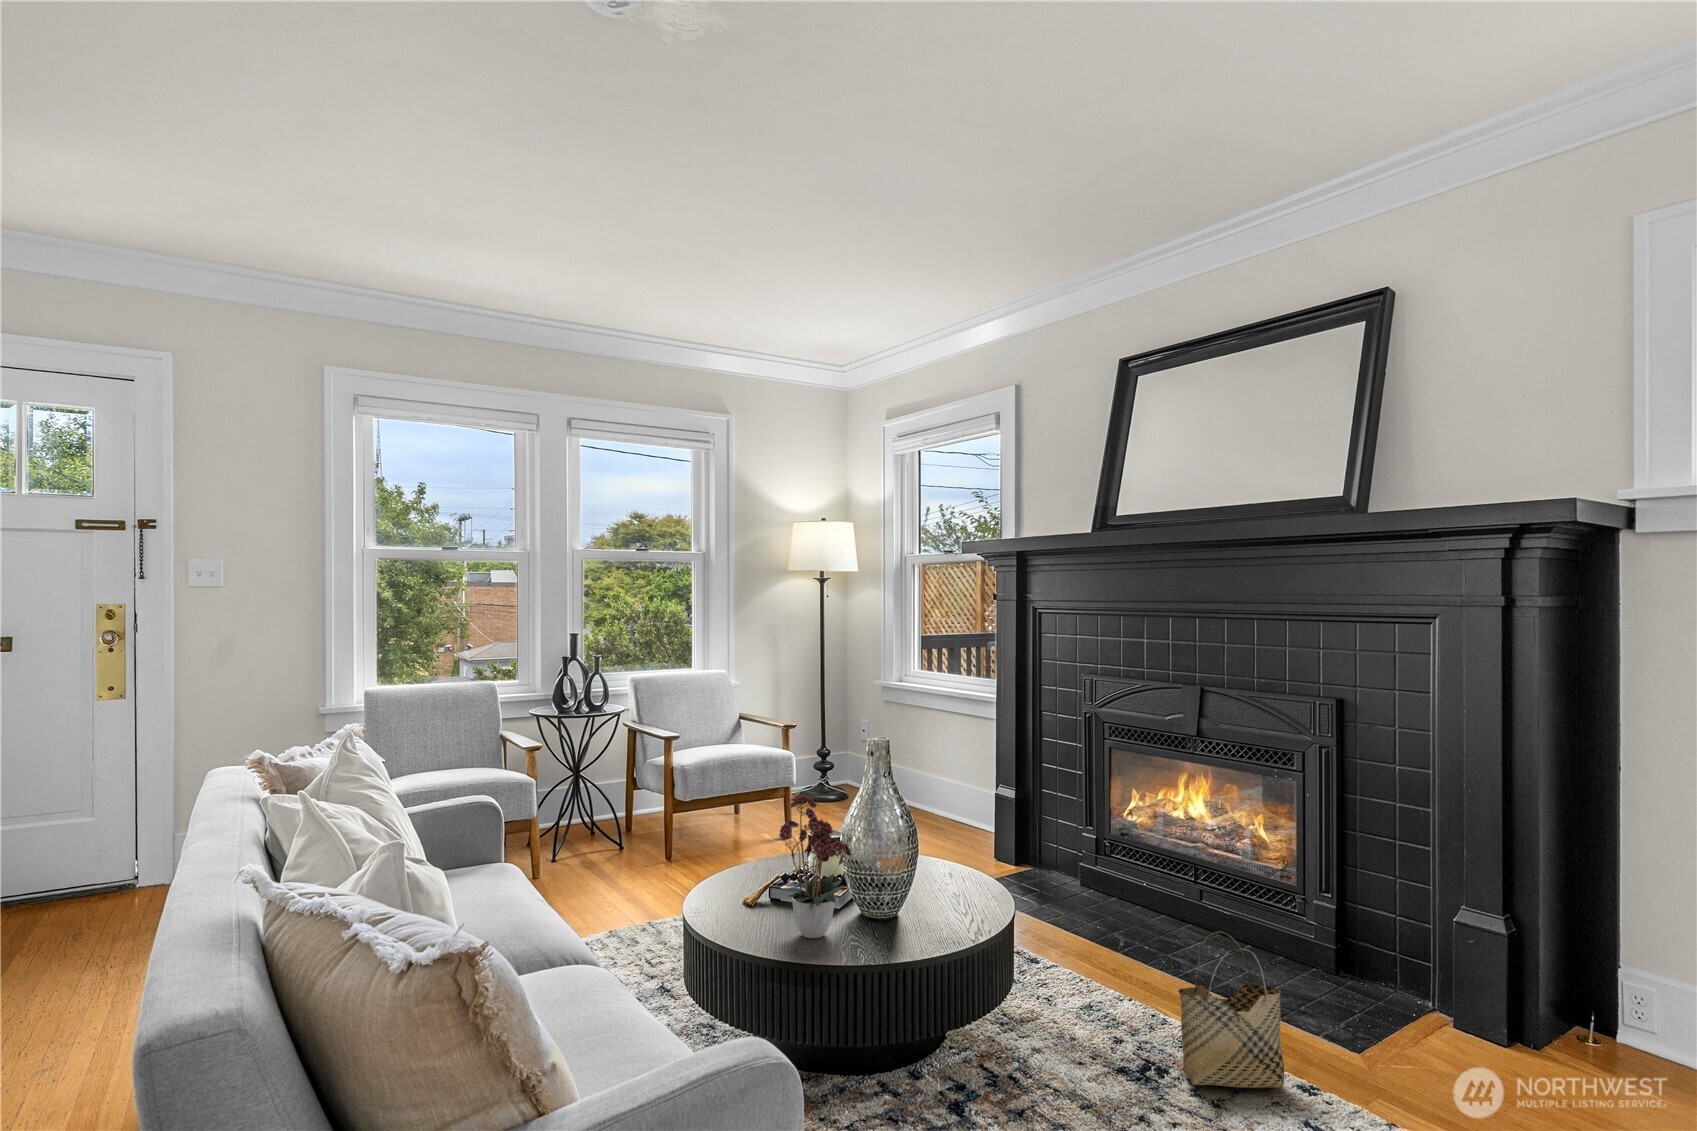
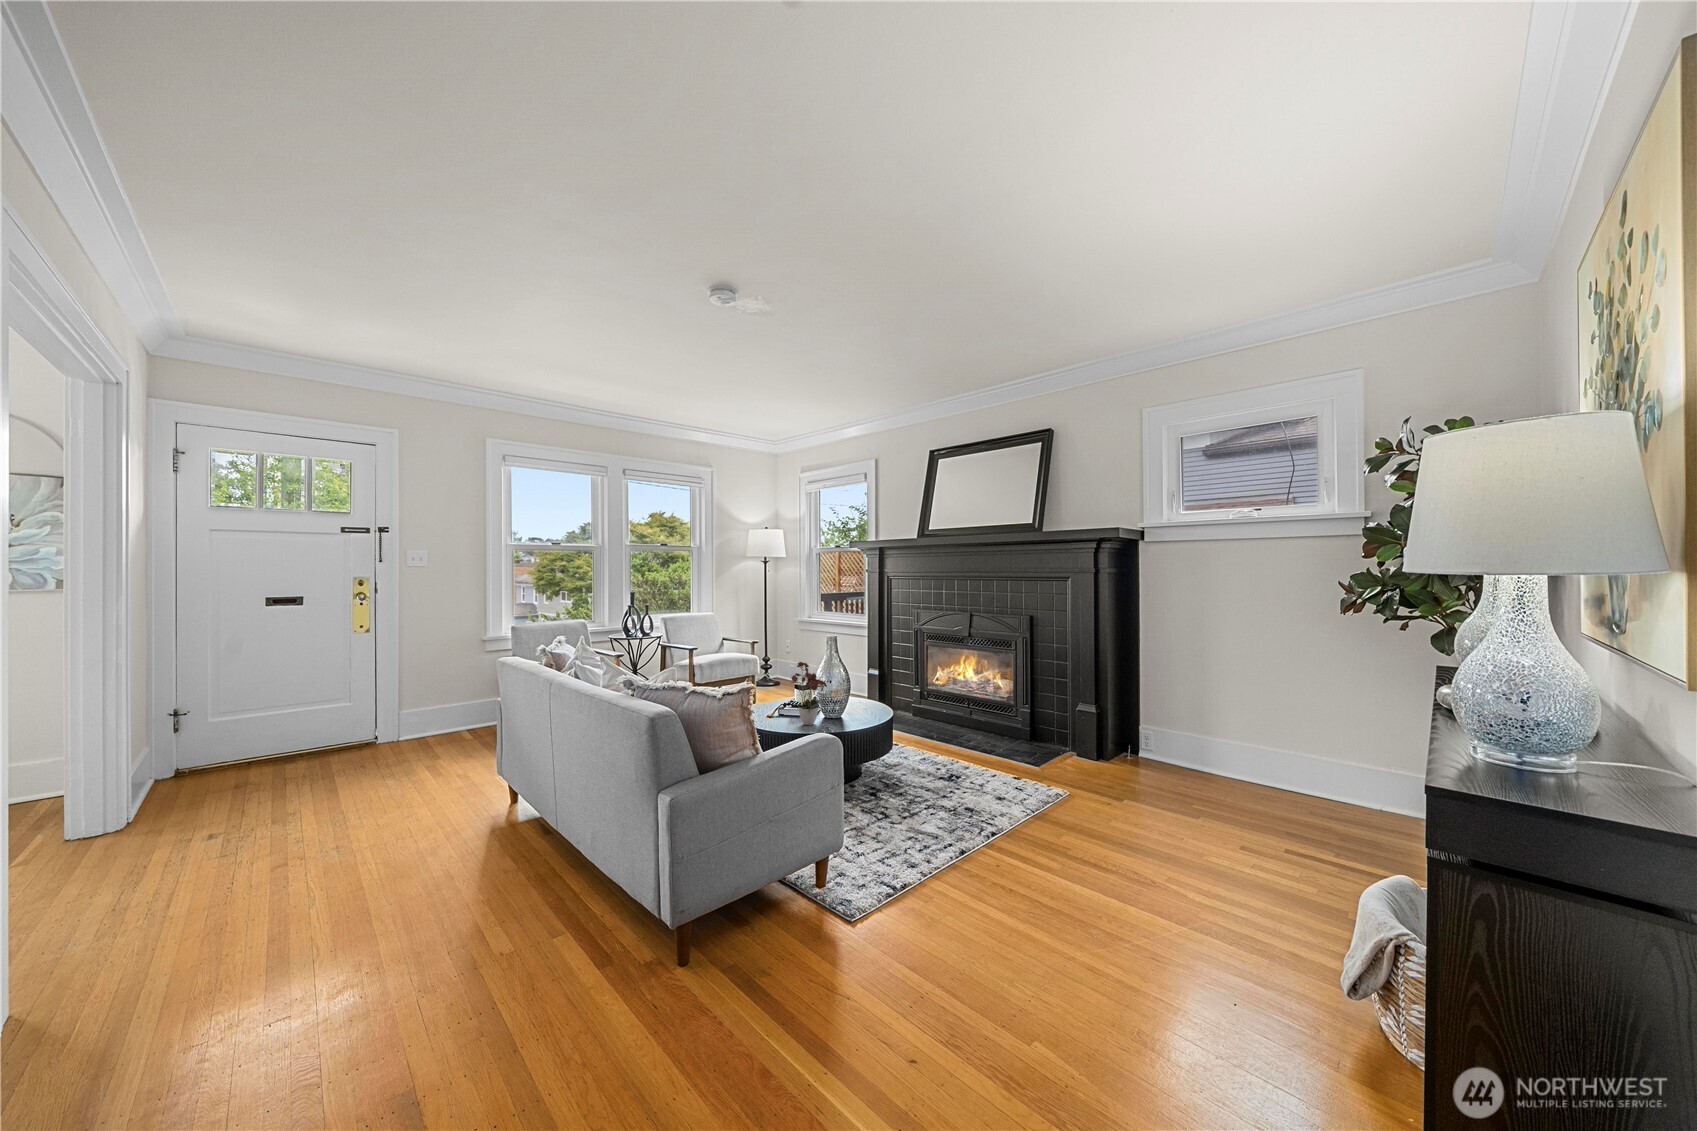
woven basket: present [1178,931,1284,1088] -> none [965,716,1007,780]

